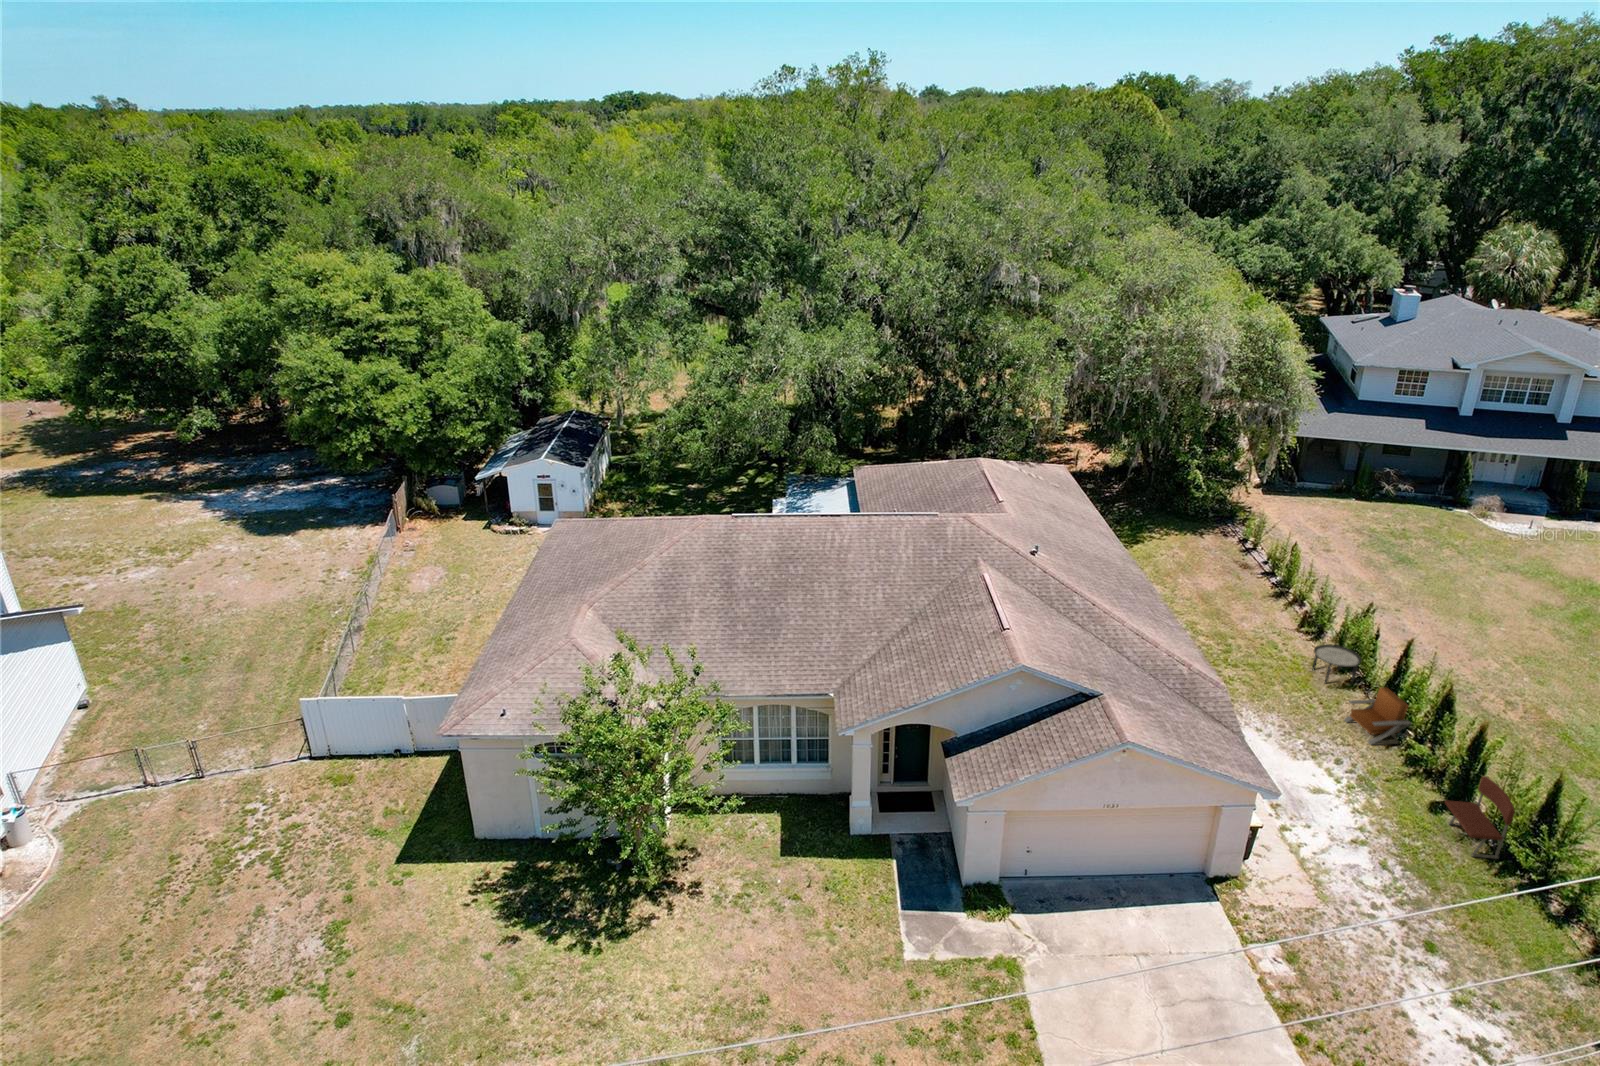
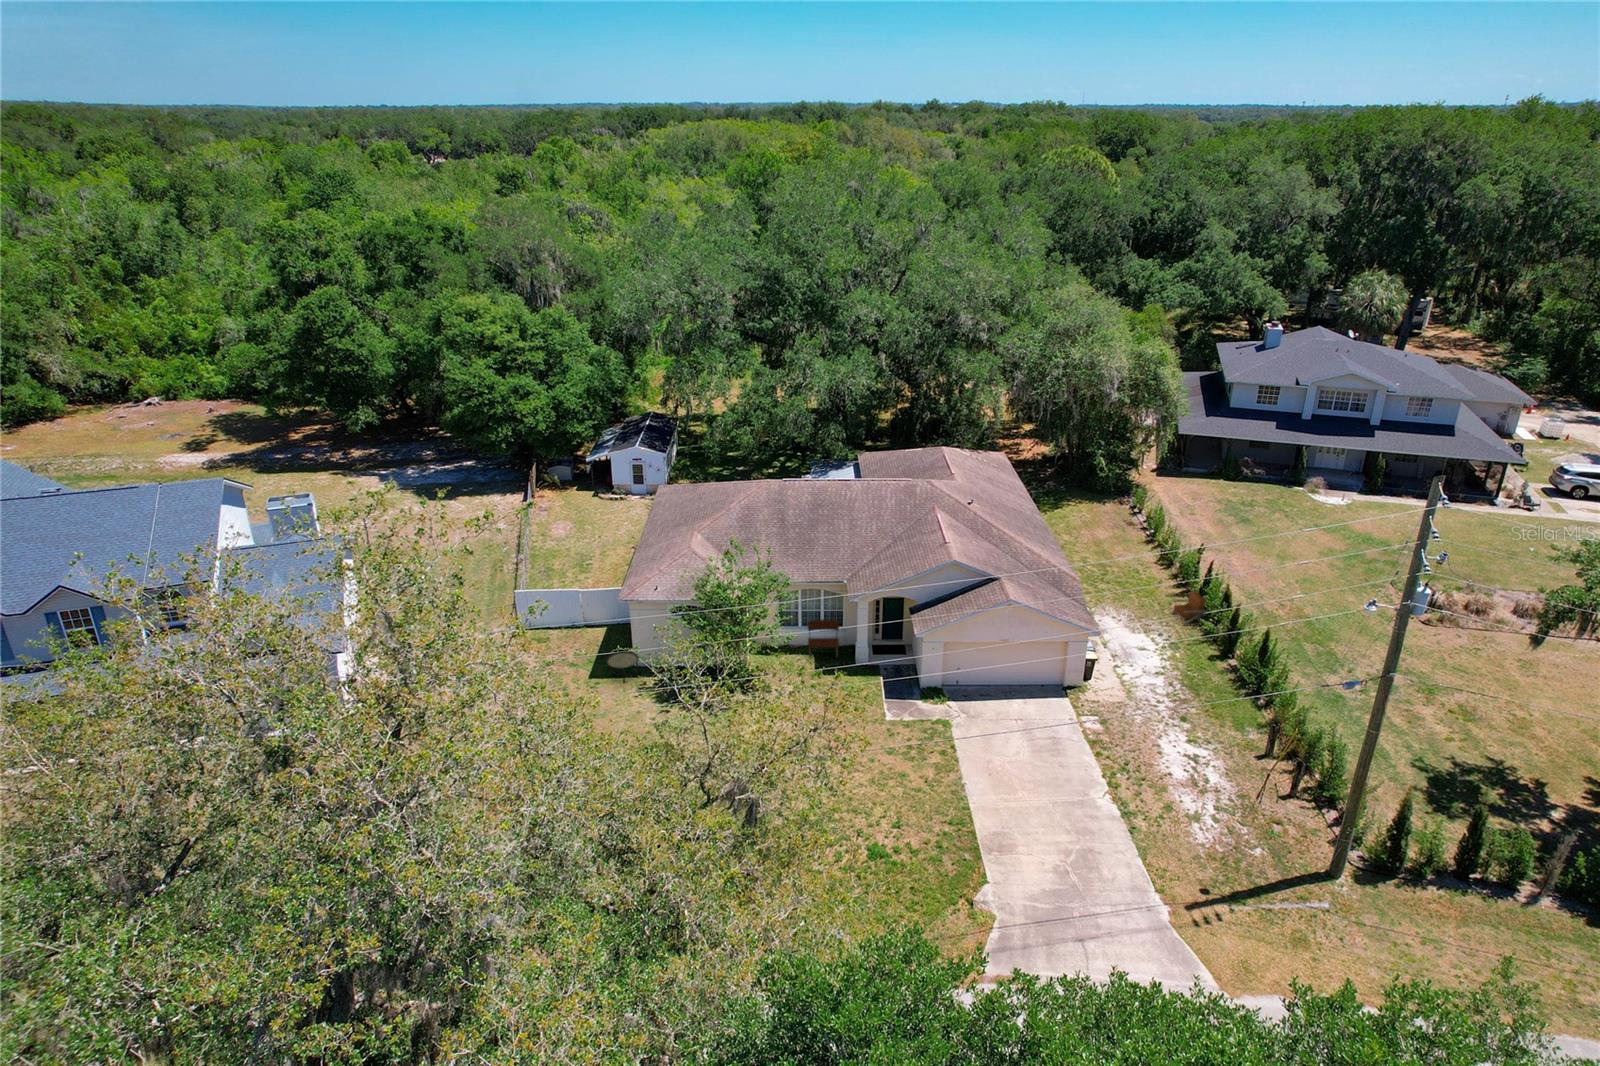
round table: present [1312,644,1361,683] -> present [606,651,639,682]
bench: present [1445,776,1515,859] -> present [808,619,840,657]

